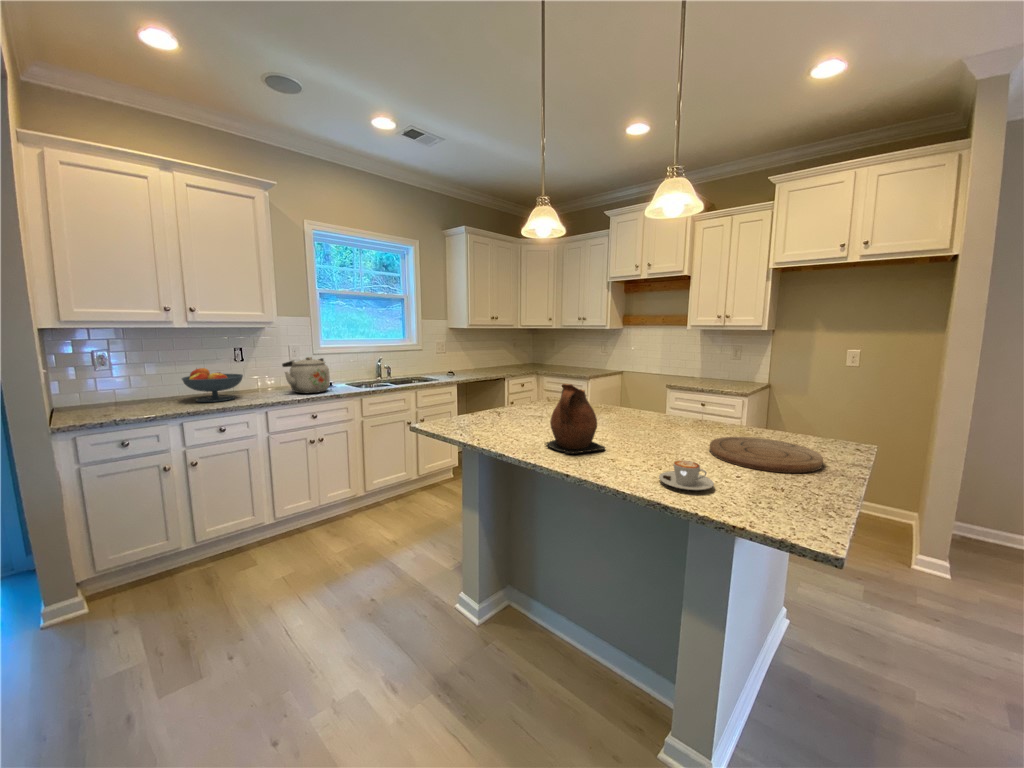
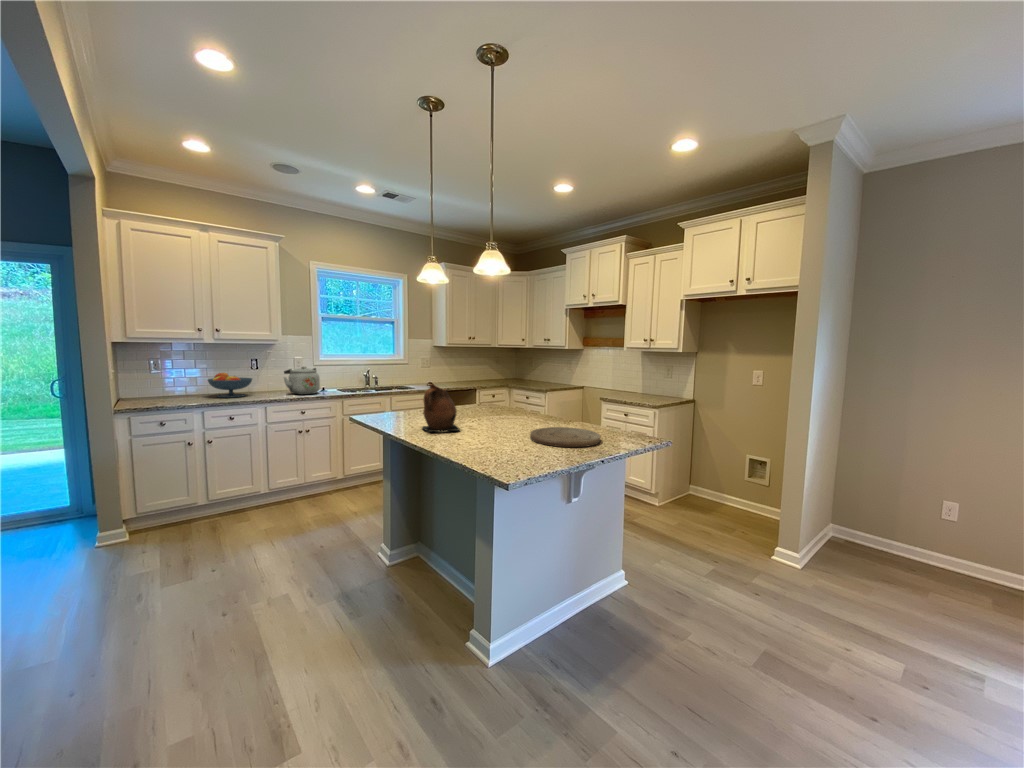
coffee cup: present [659,460,714,490] -> none [461,433,495,451]

